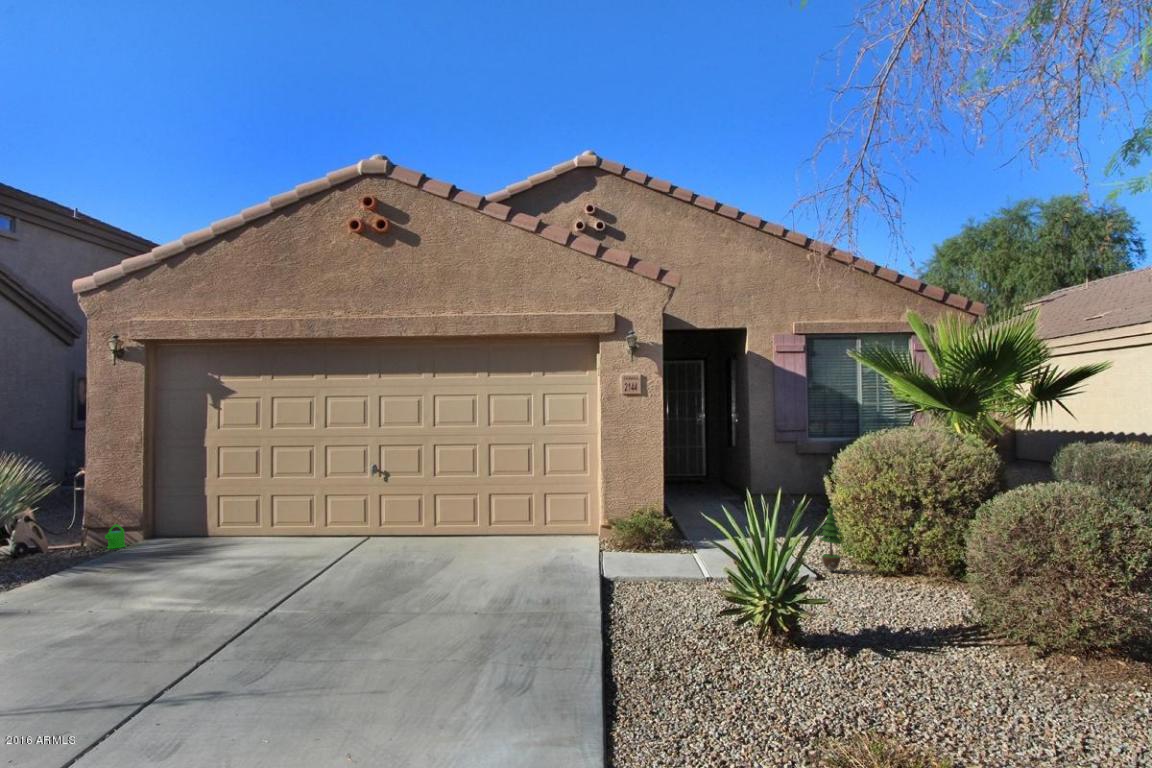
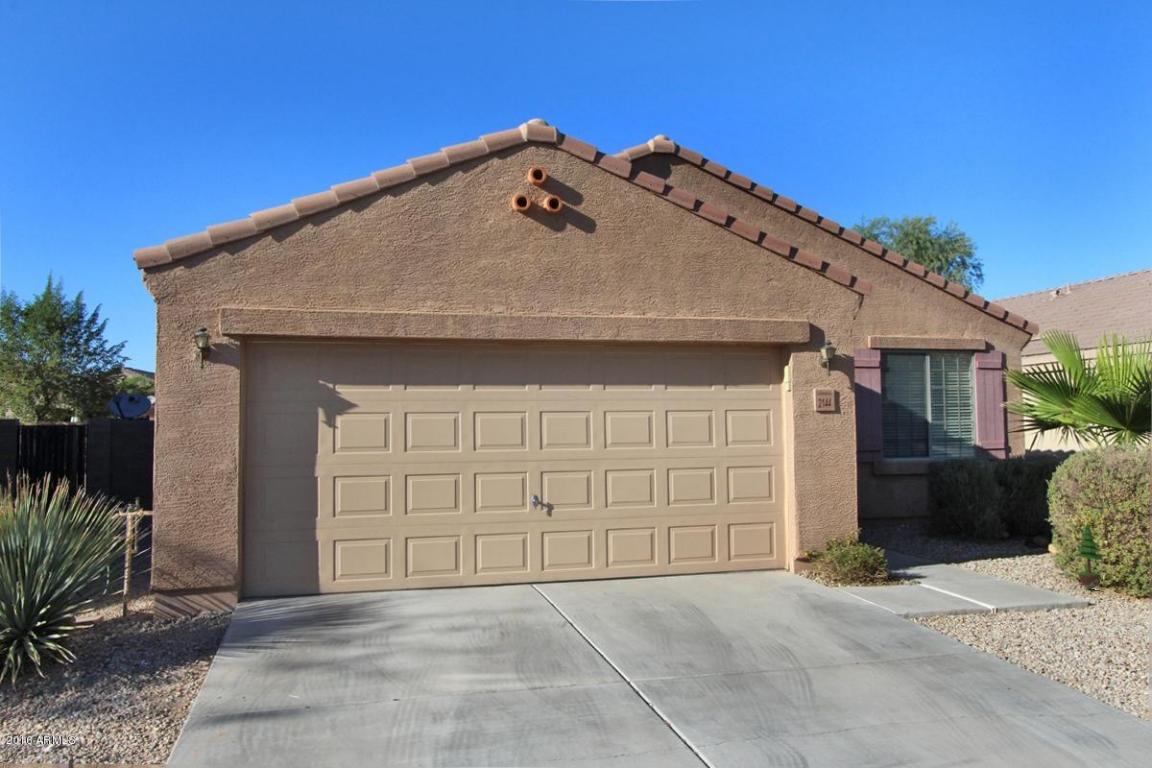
watering can: present [105,524,126,549] -> none [195,587,223,621]

